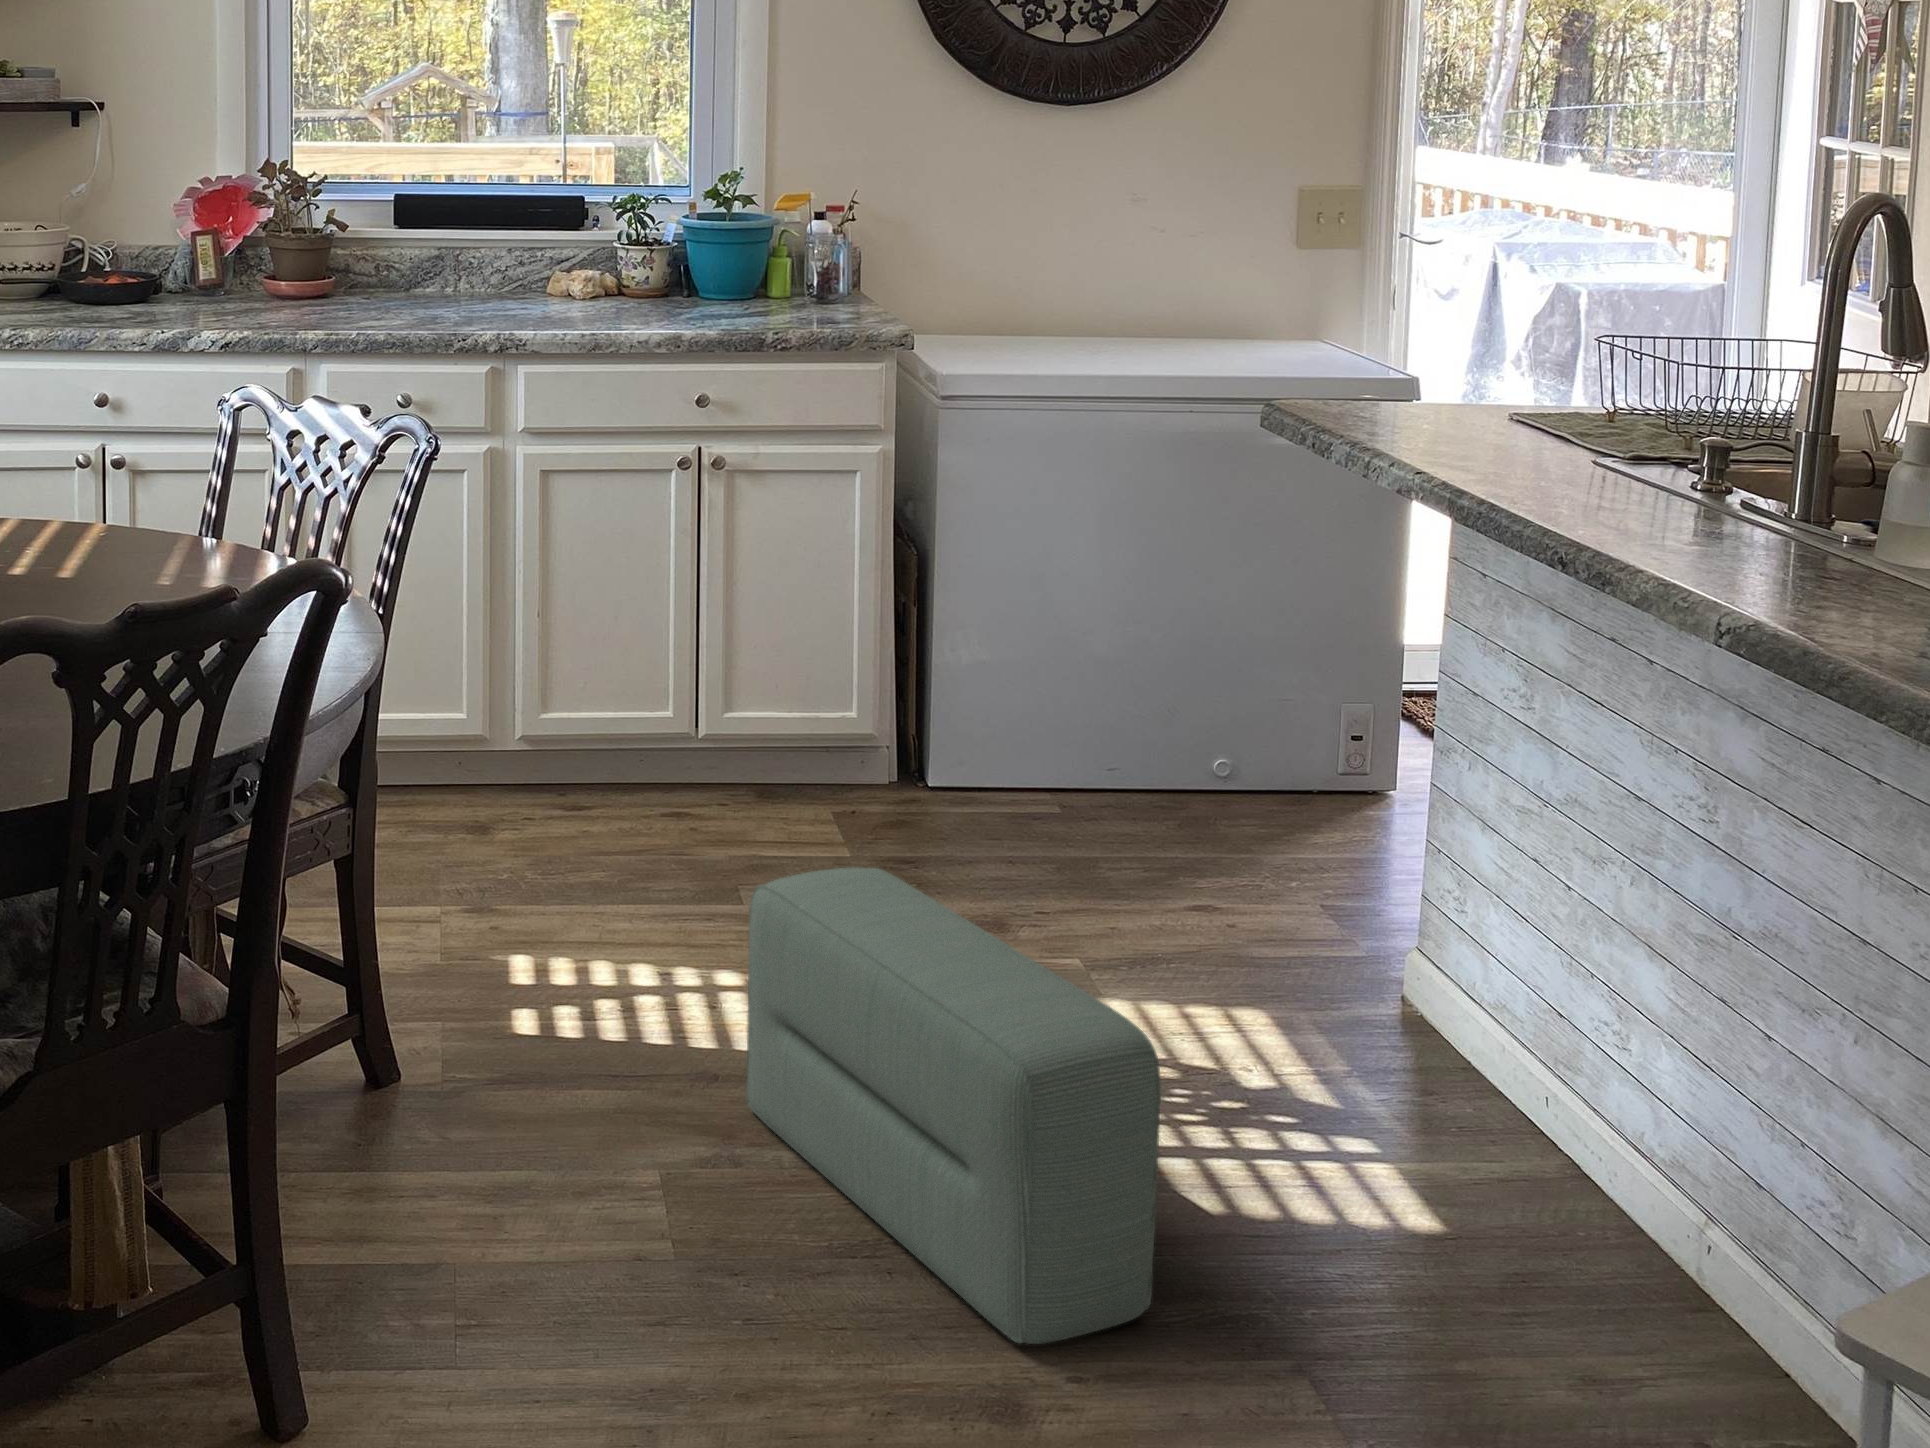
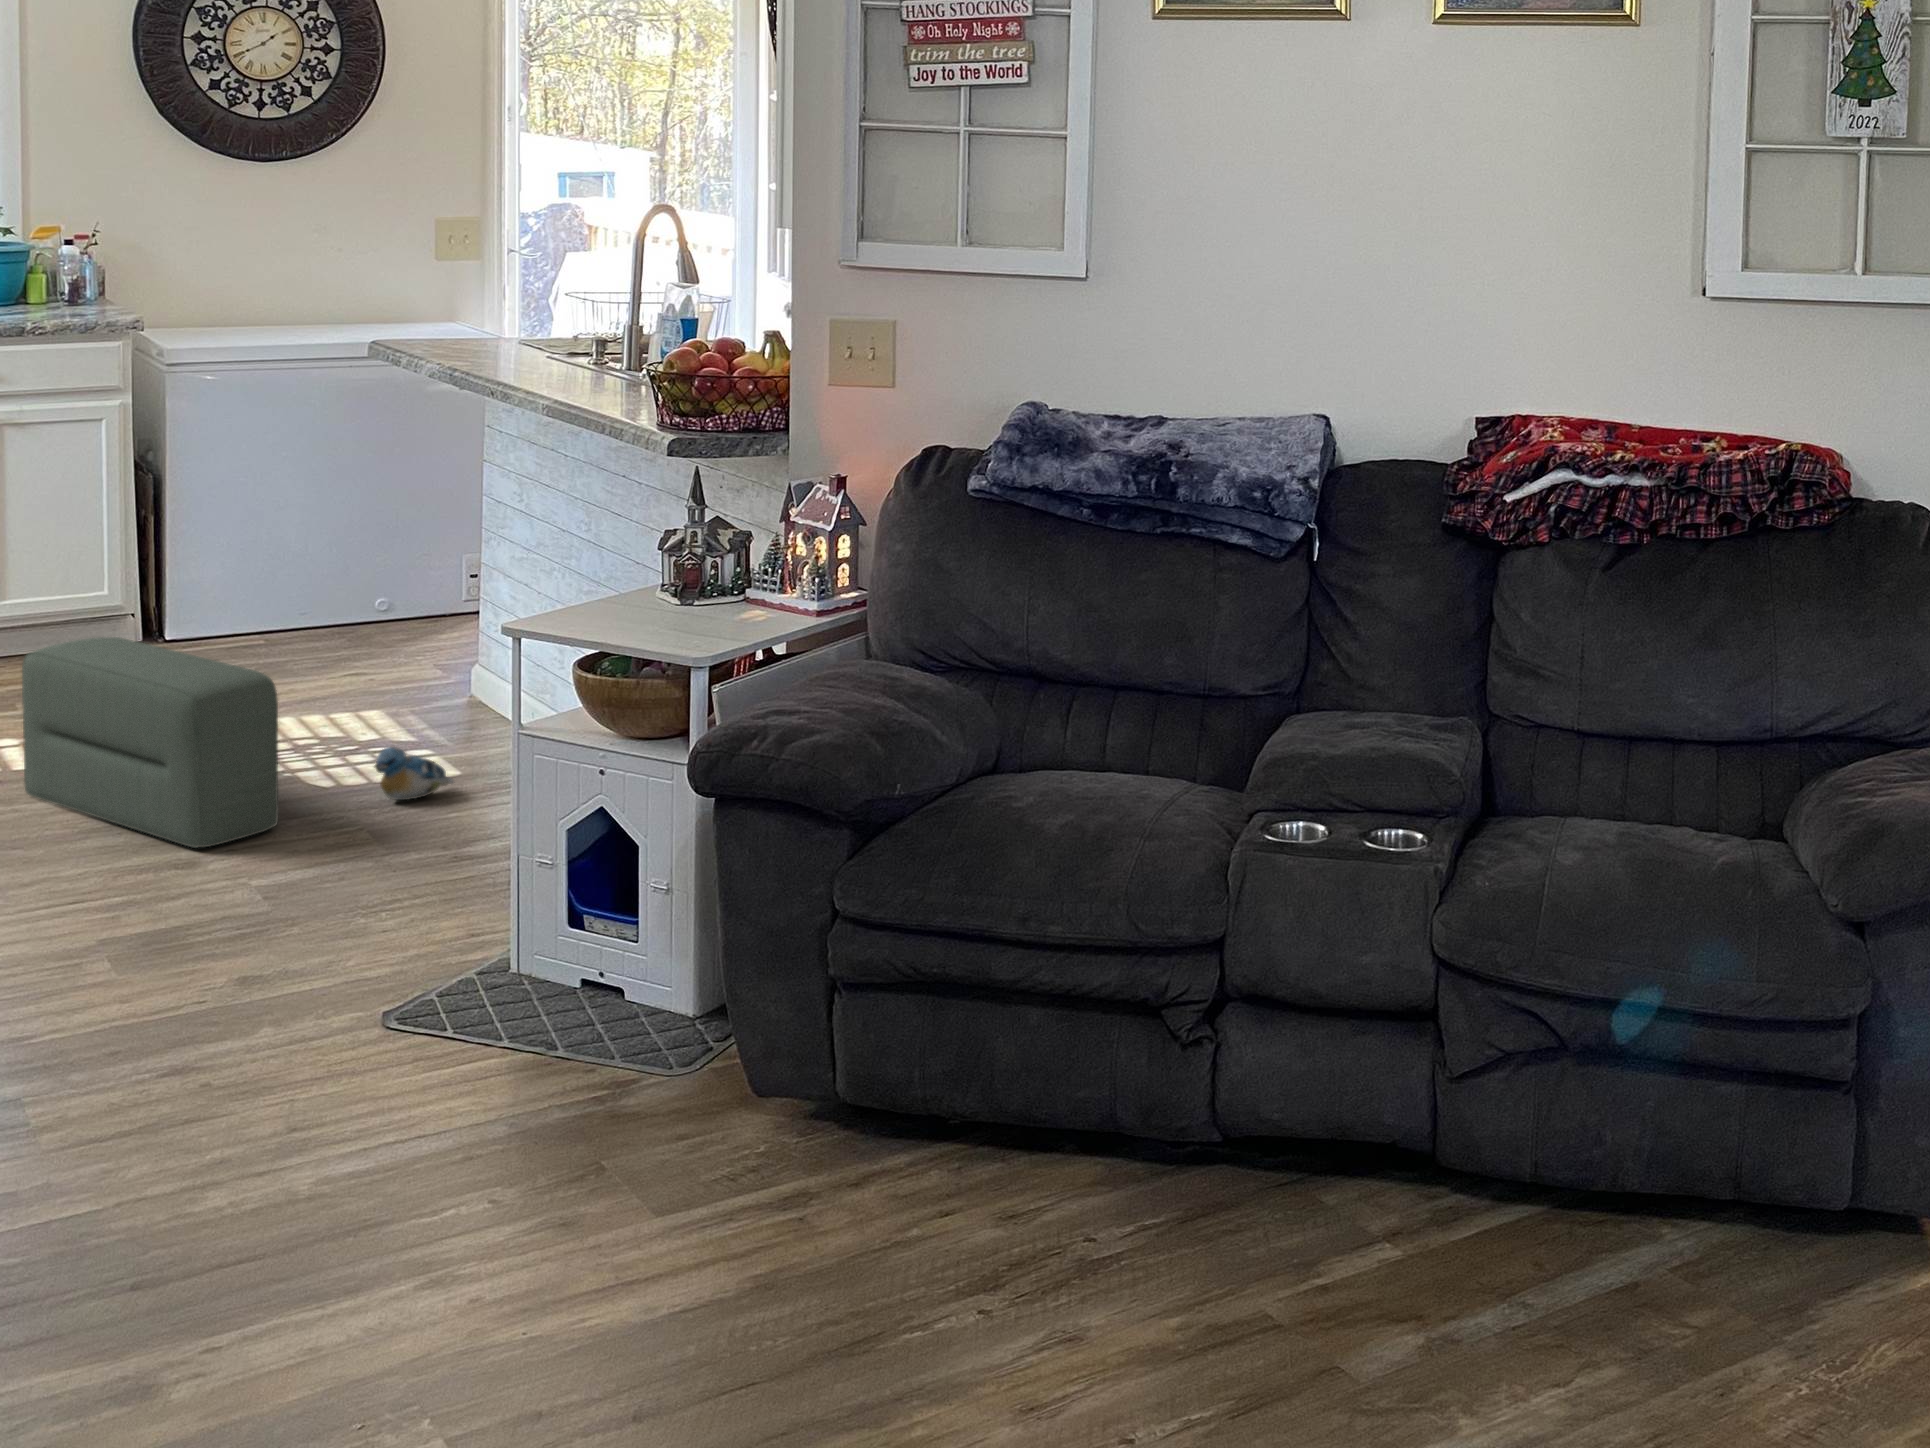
plush toy: none [1311,1182,1458,1286] -> present [375,747,454,800]

